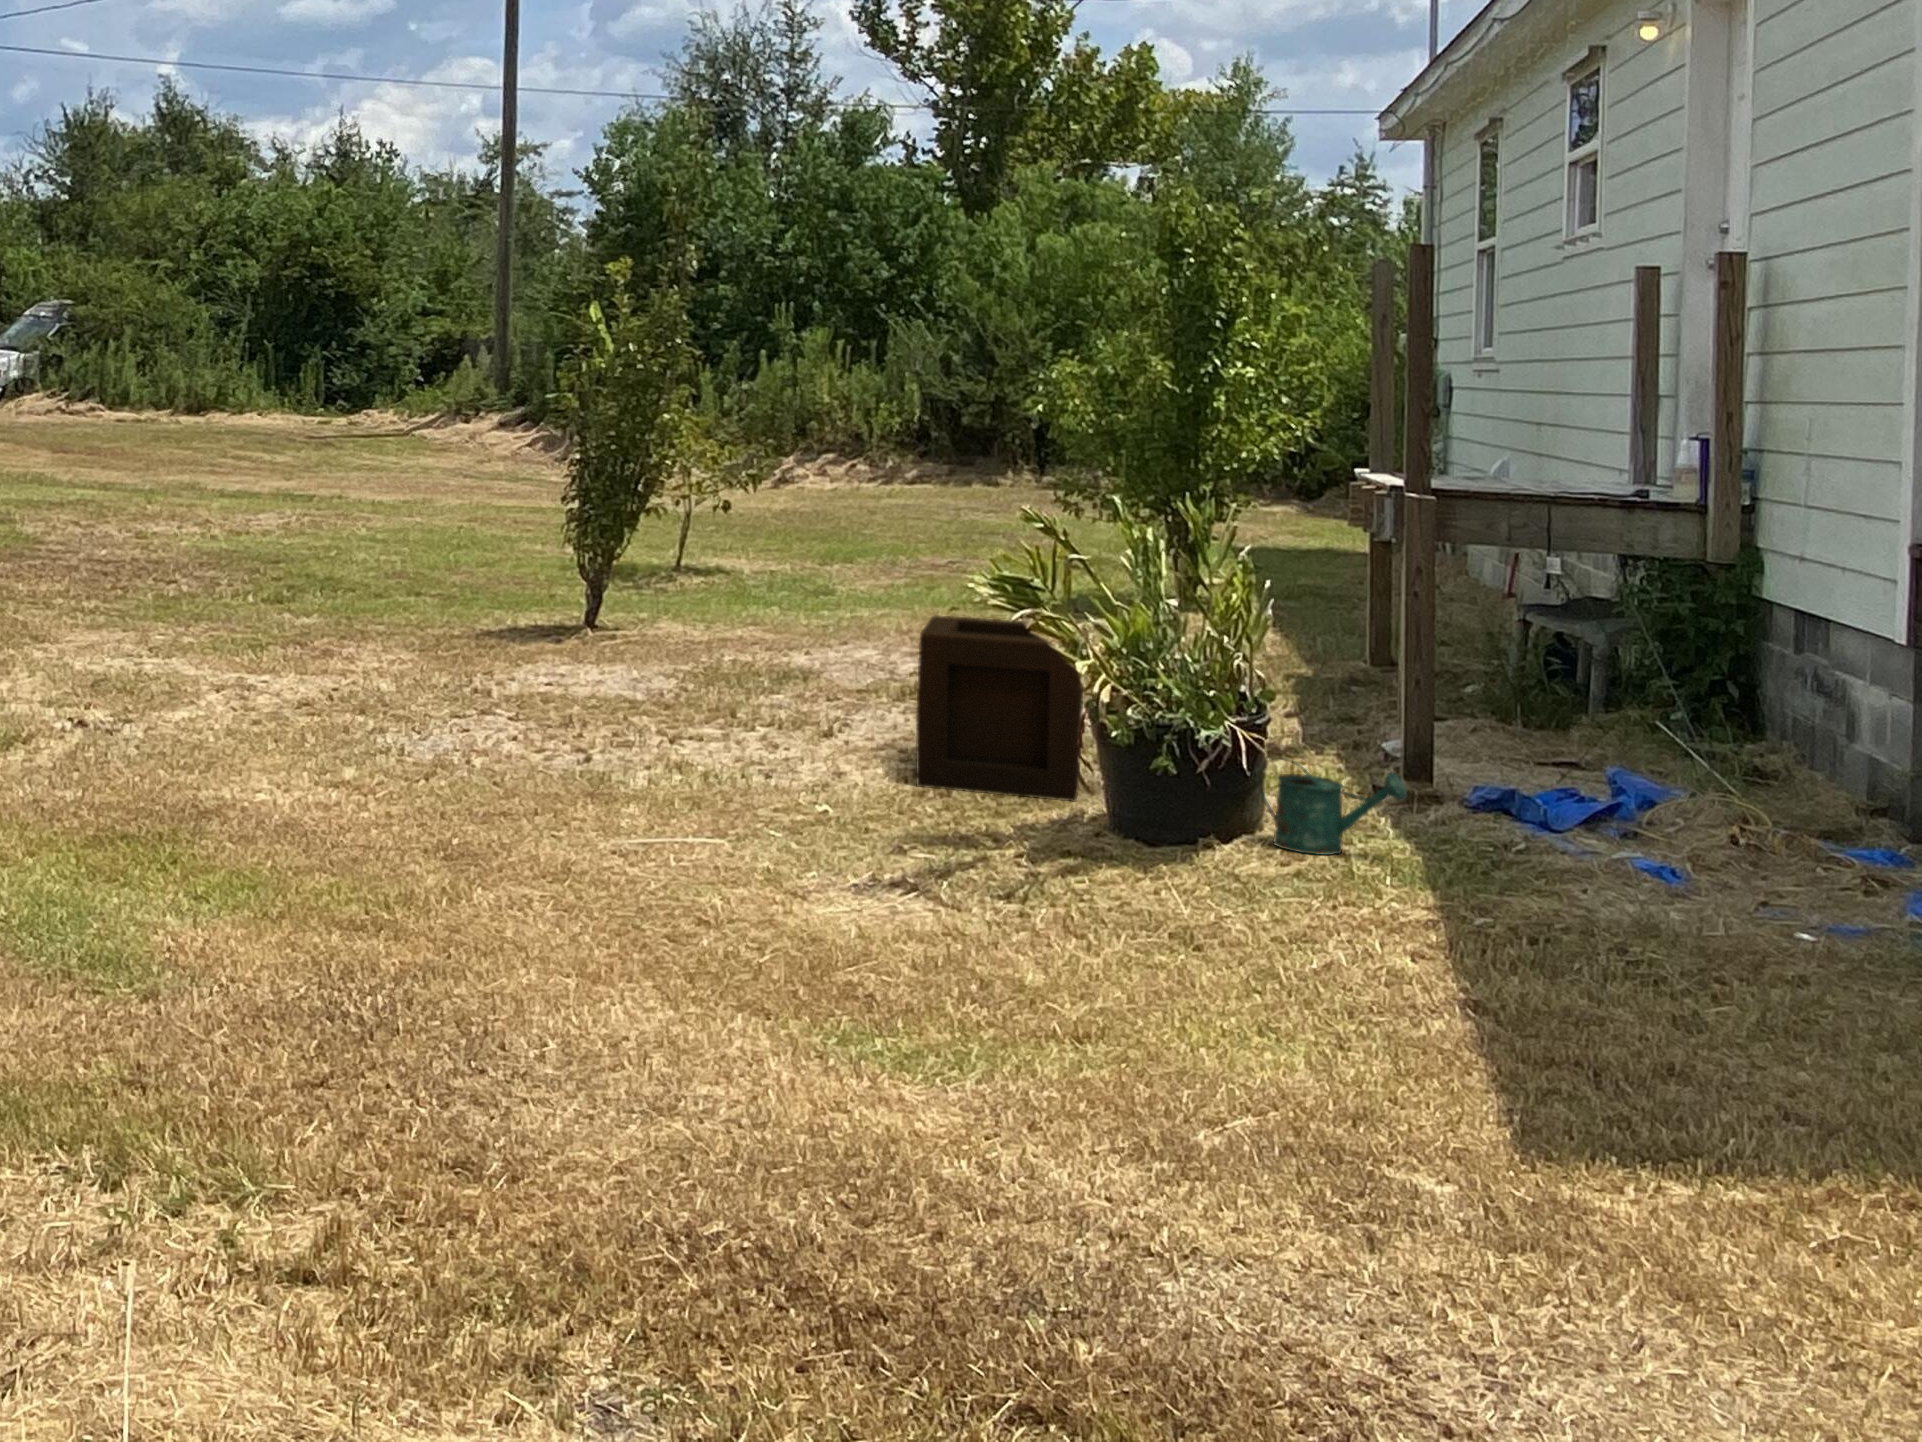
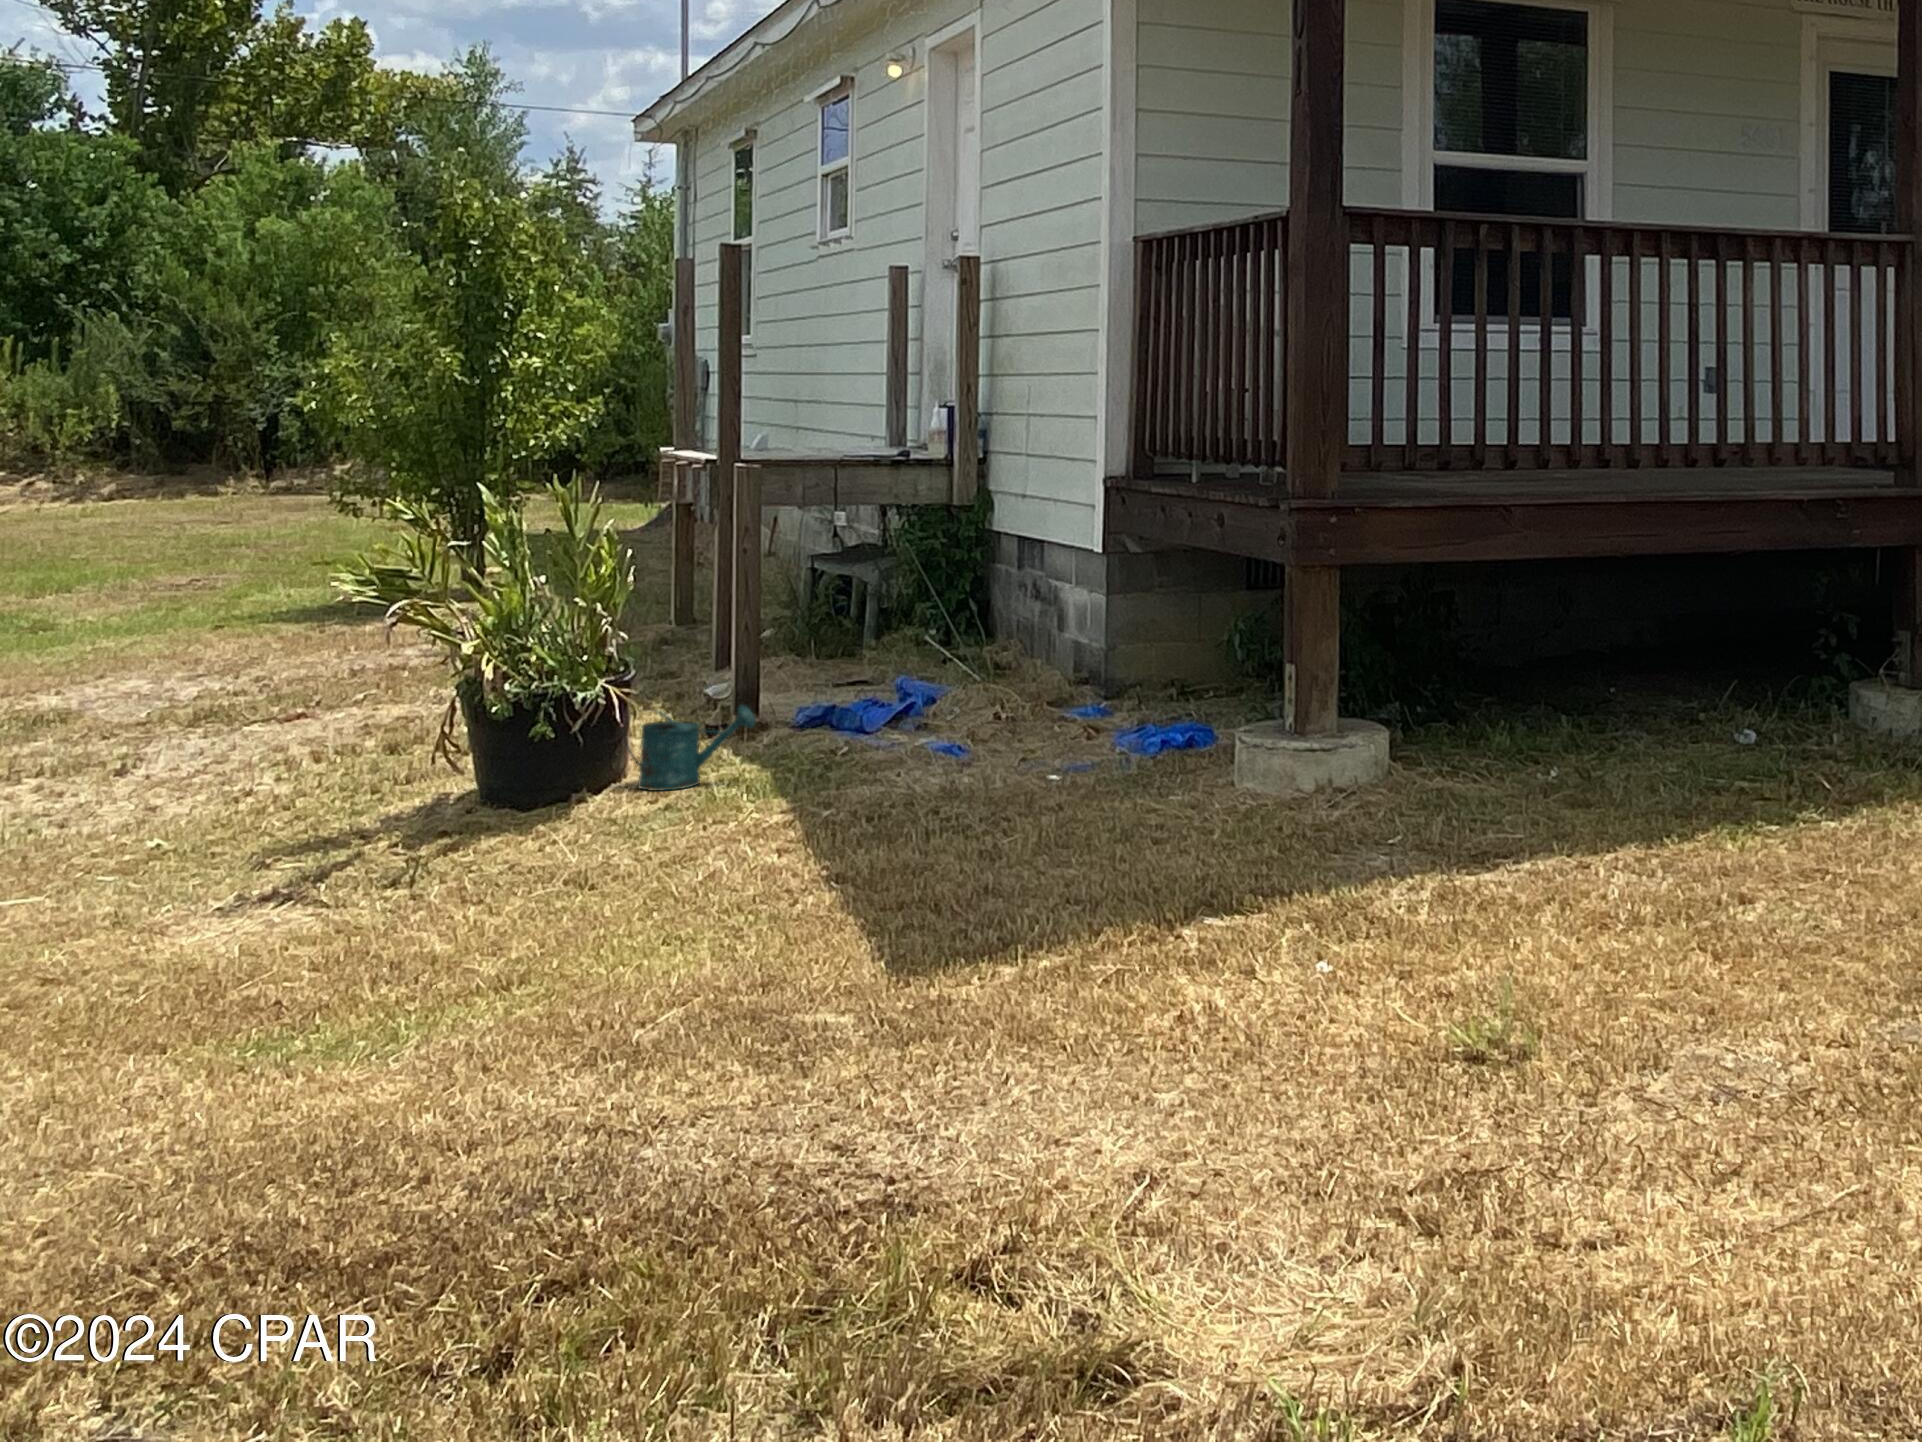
wooden crate: present [916,615,1083,801] -> none [256,615,439,804]

